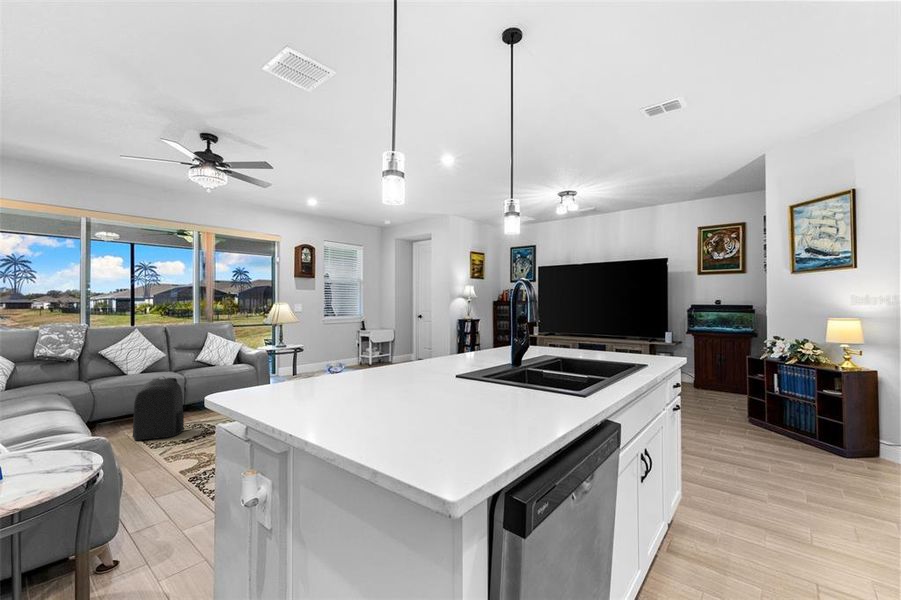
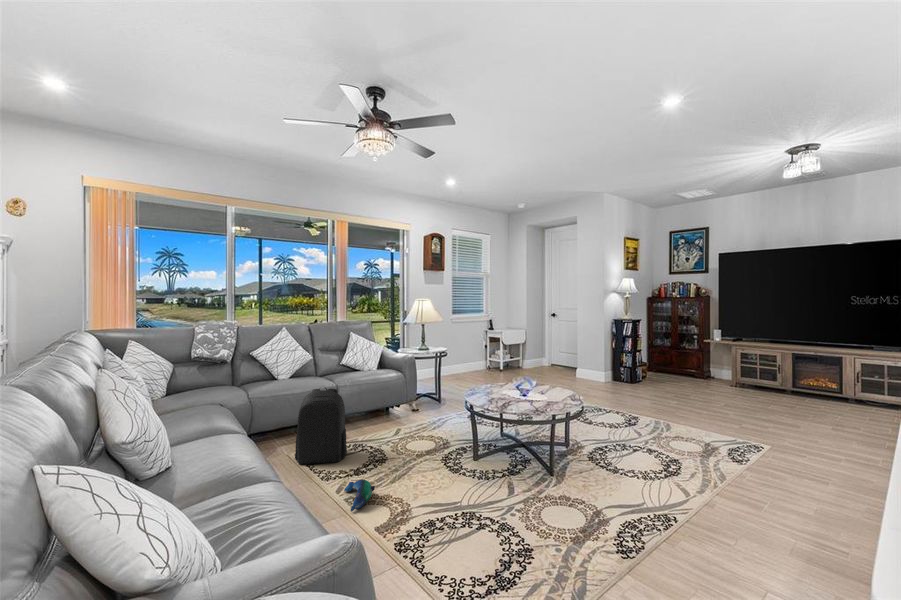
plush toy: none [164,444,190,466] -> present [344,479,375,512]

